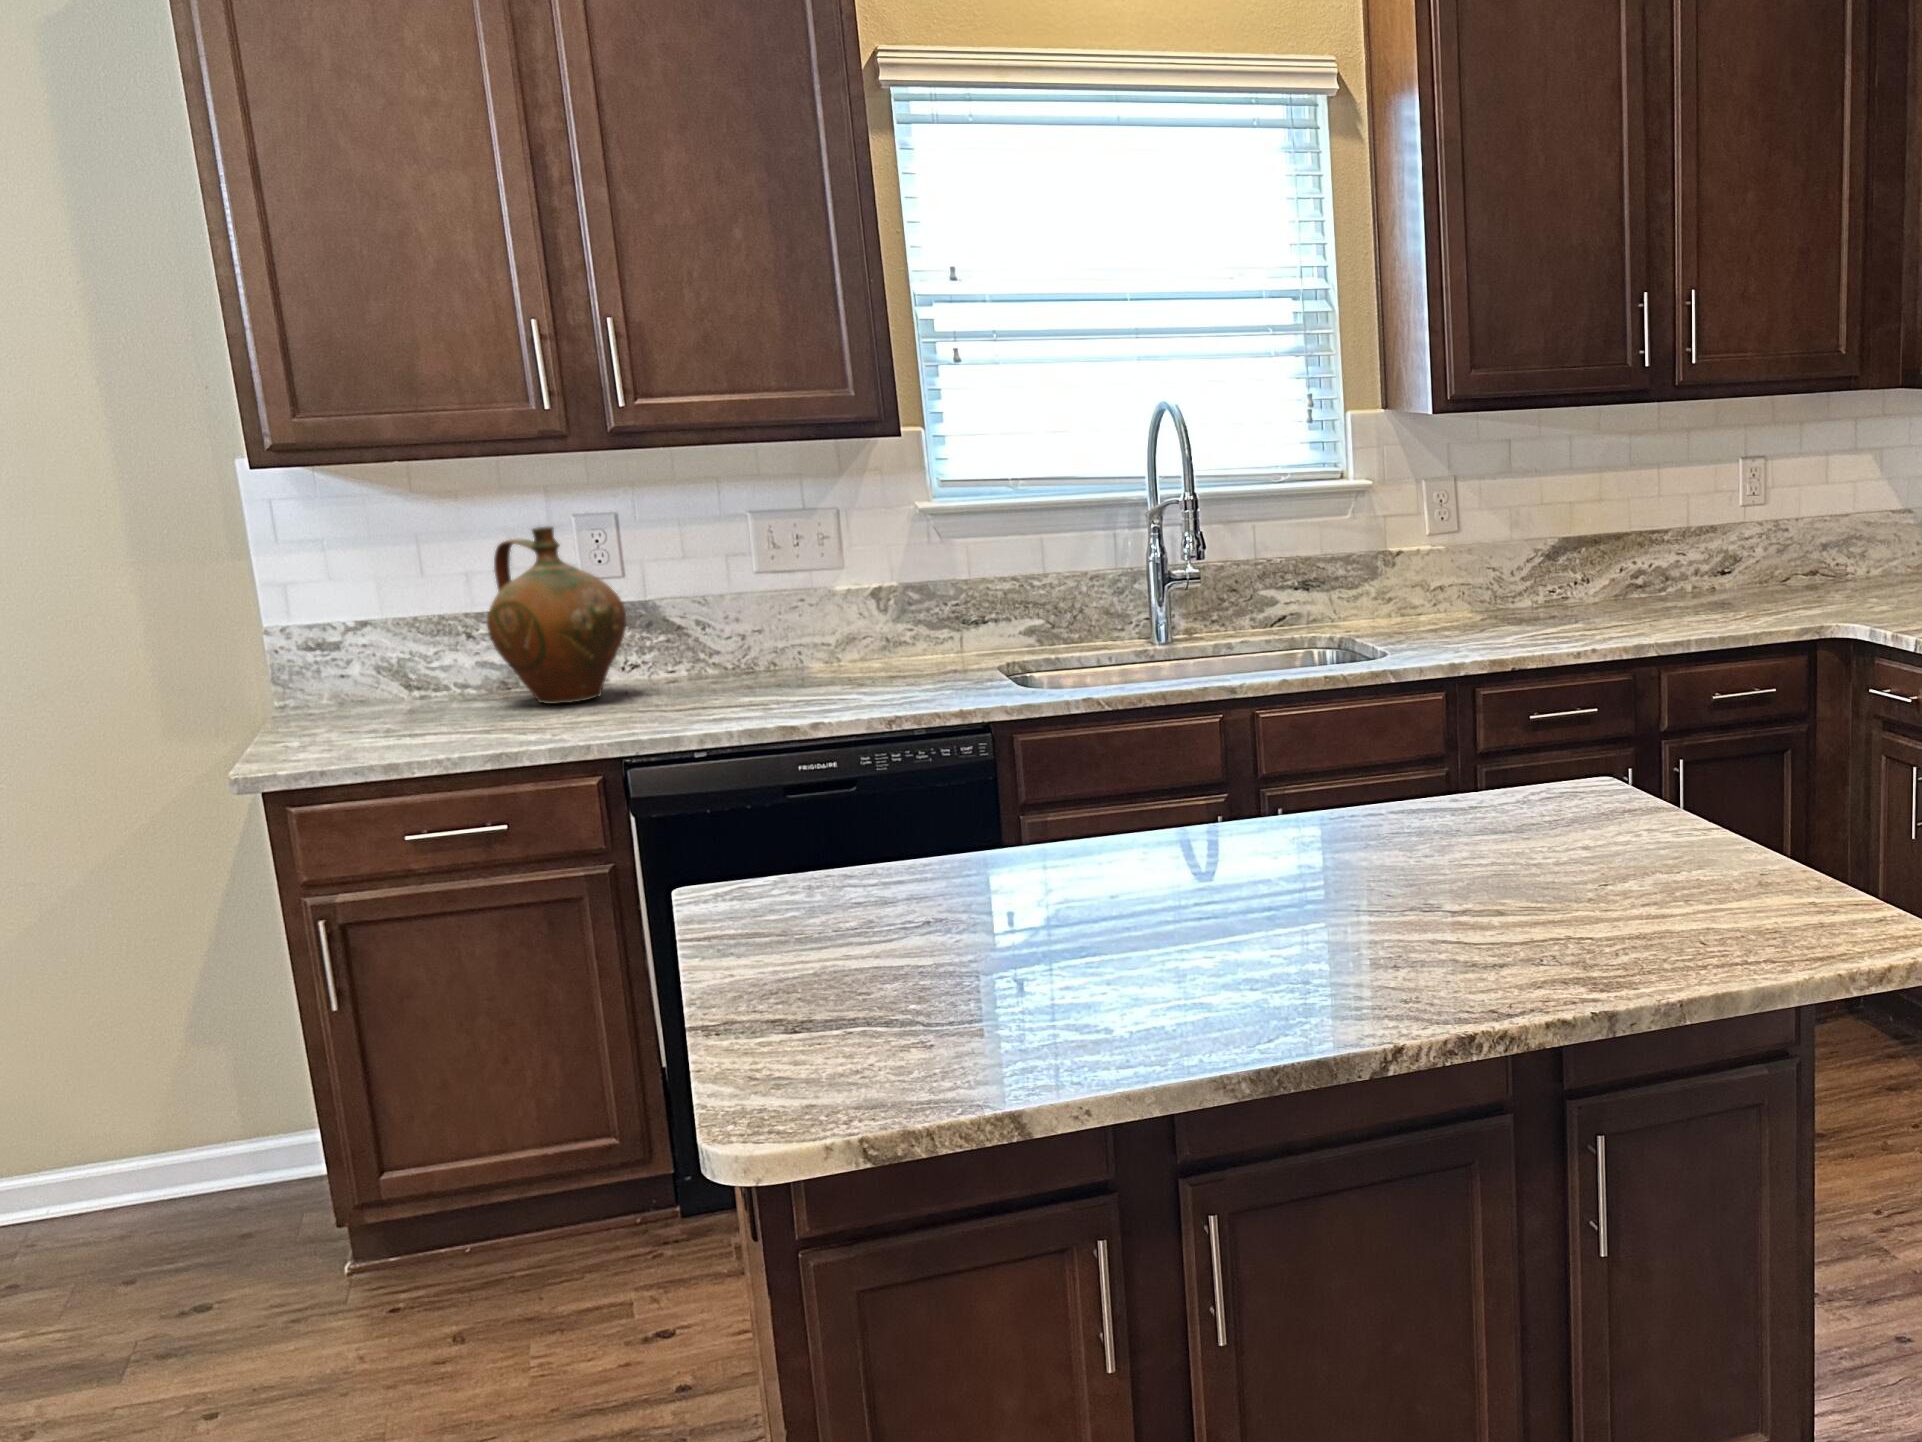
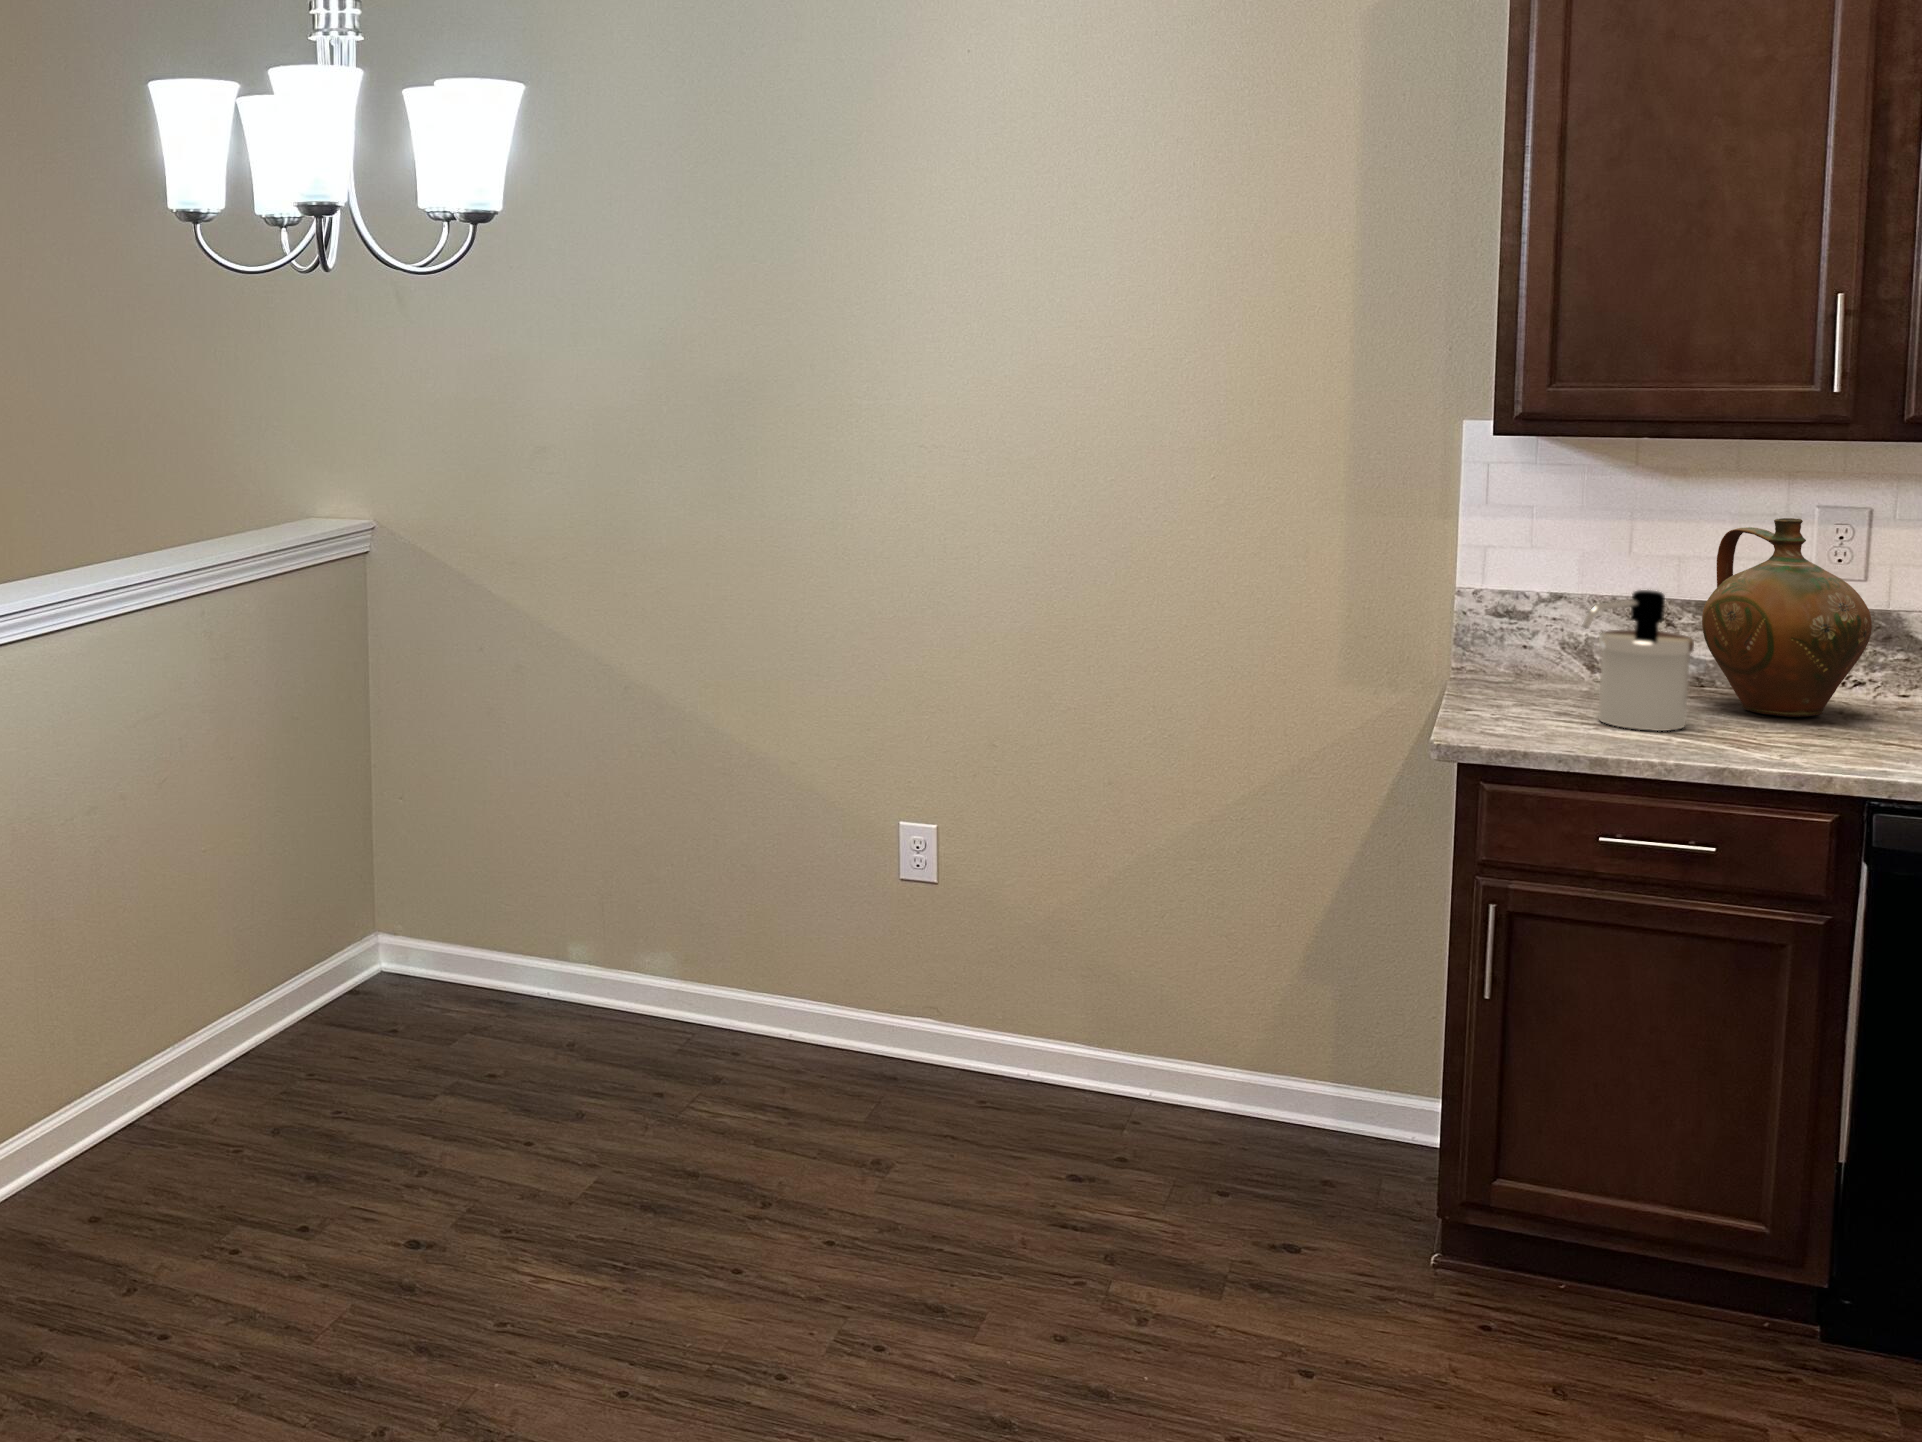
soap dispenser: none [362,604,479,734] -> present [1583,590,1694,731]

